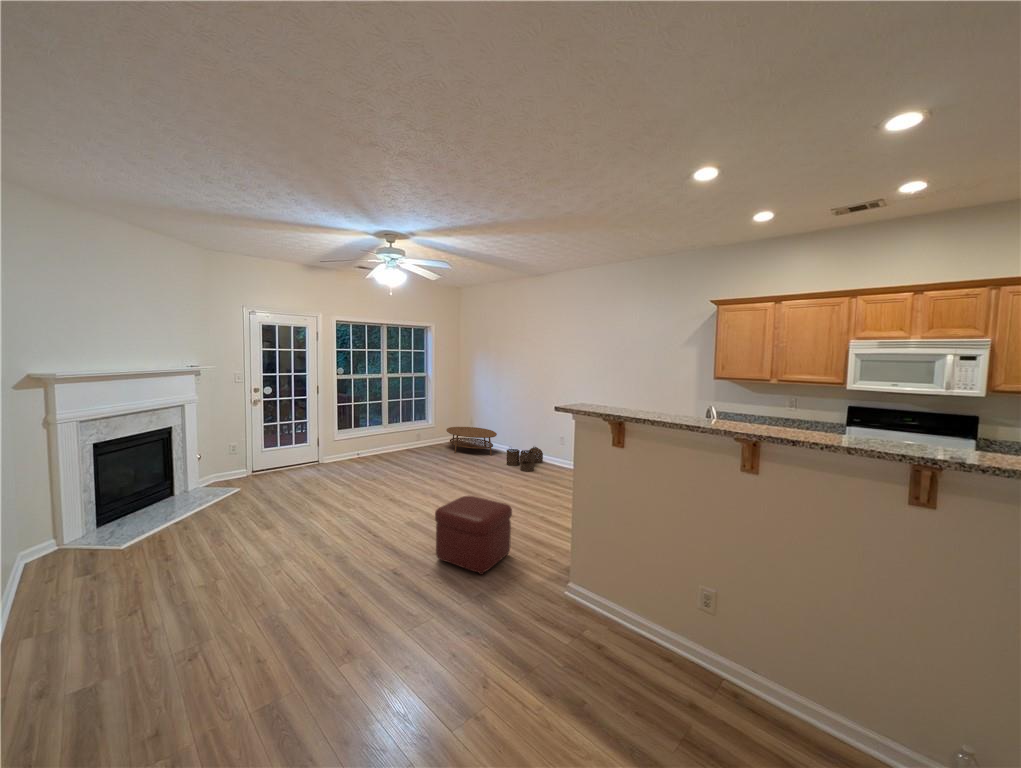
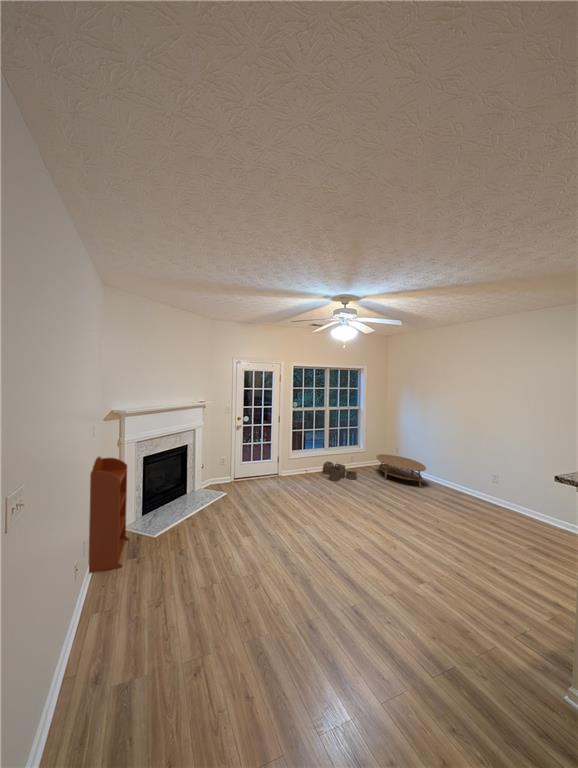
bookcase: none [9,436,82,595] -> present [88,457,129,573]
woven basket: present [507,447,543,472] -> present [323,462,357,481]
ottoman: present [435,496,512,575] -> none [397,563,495,689]

